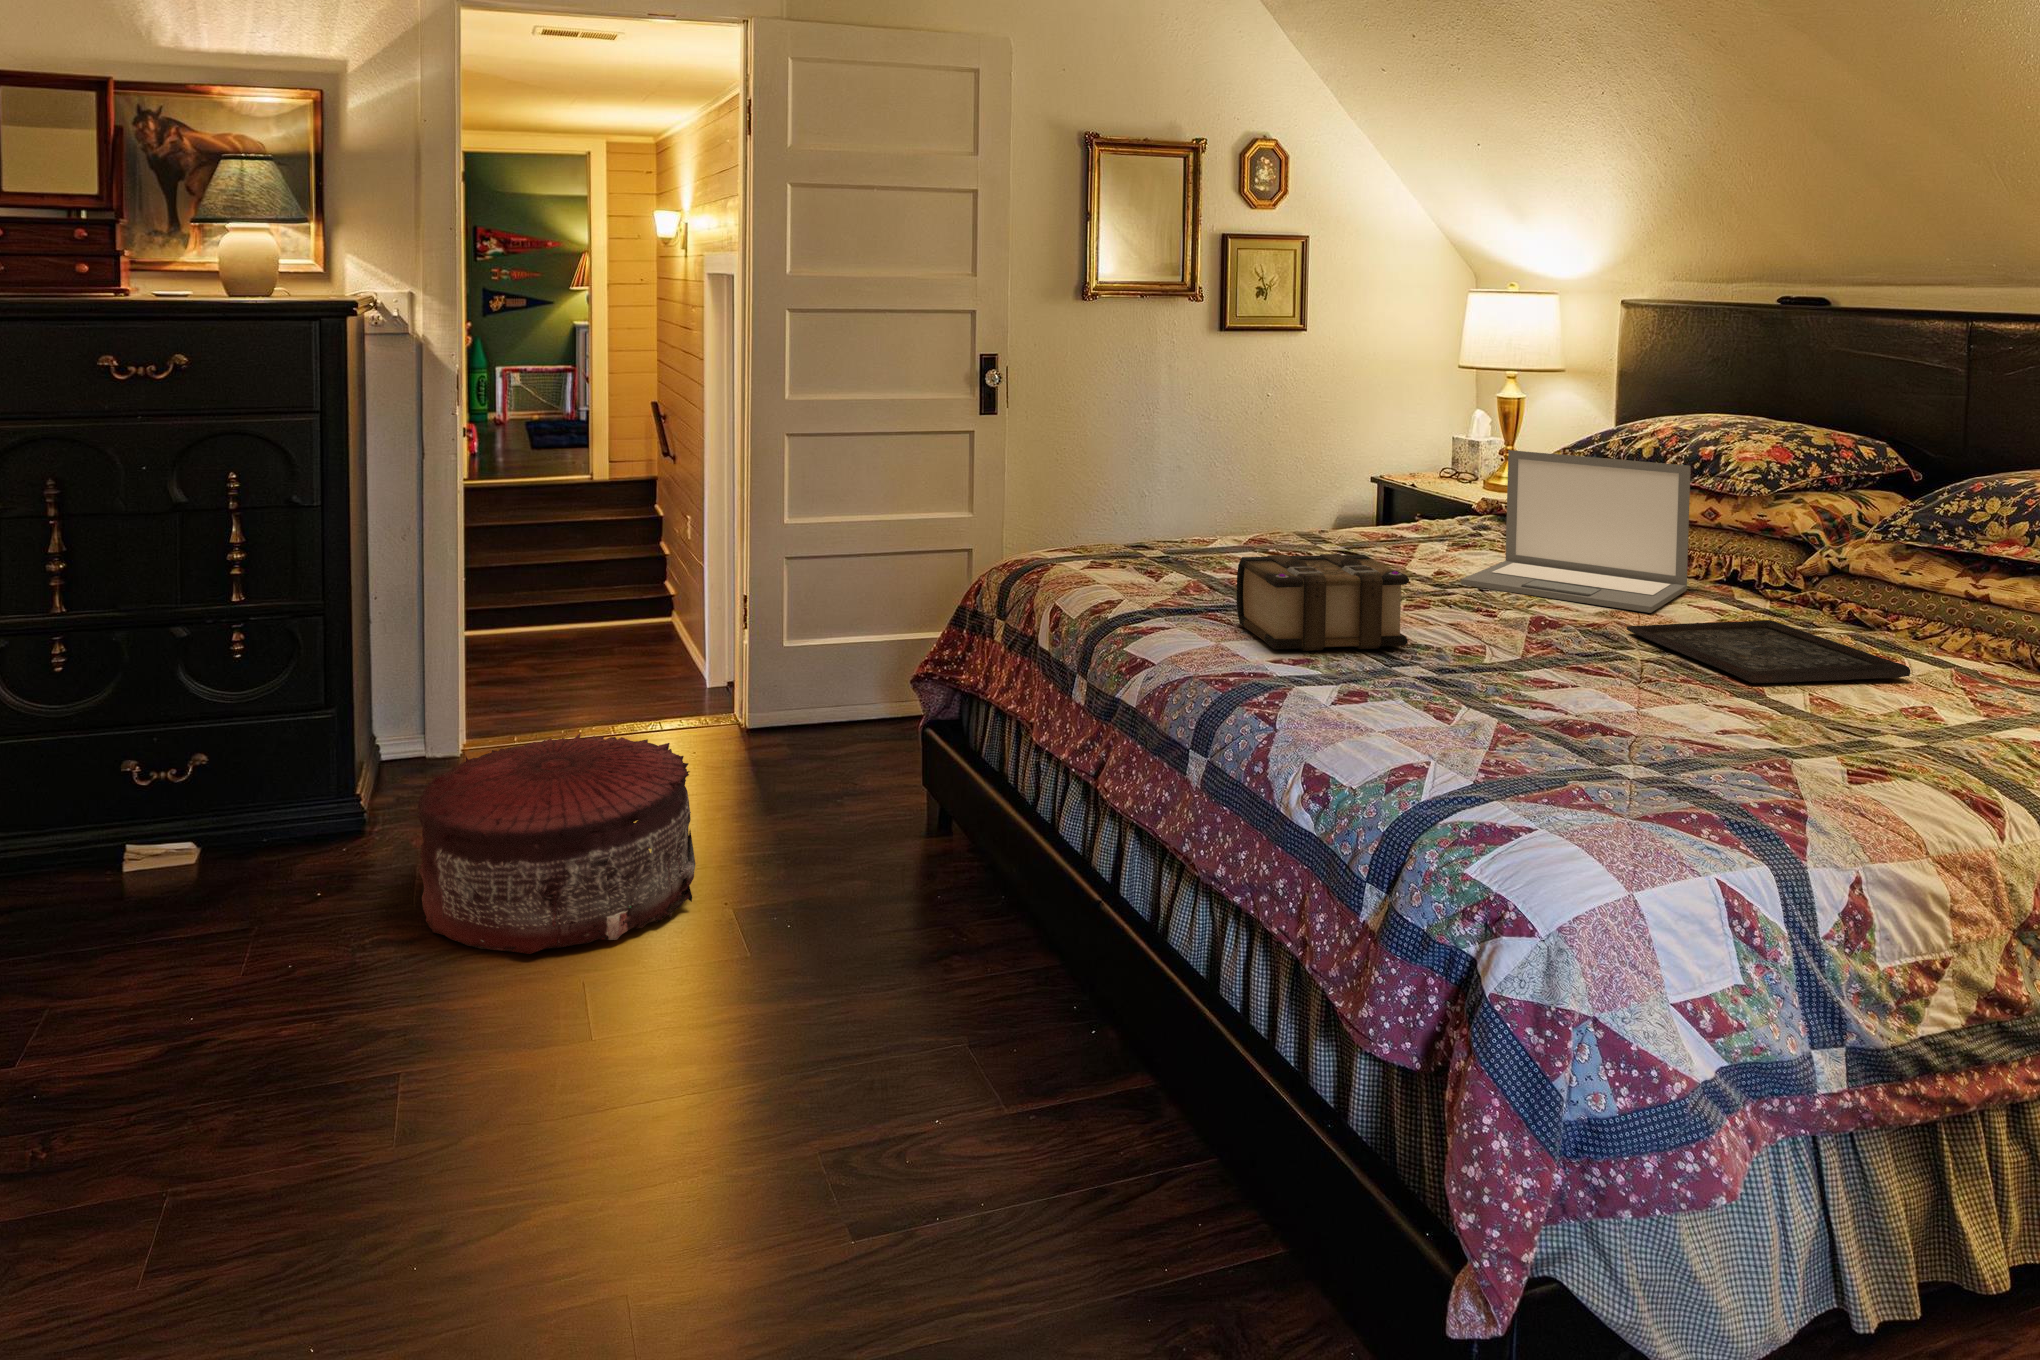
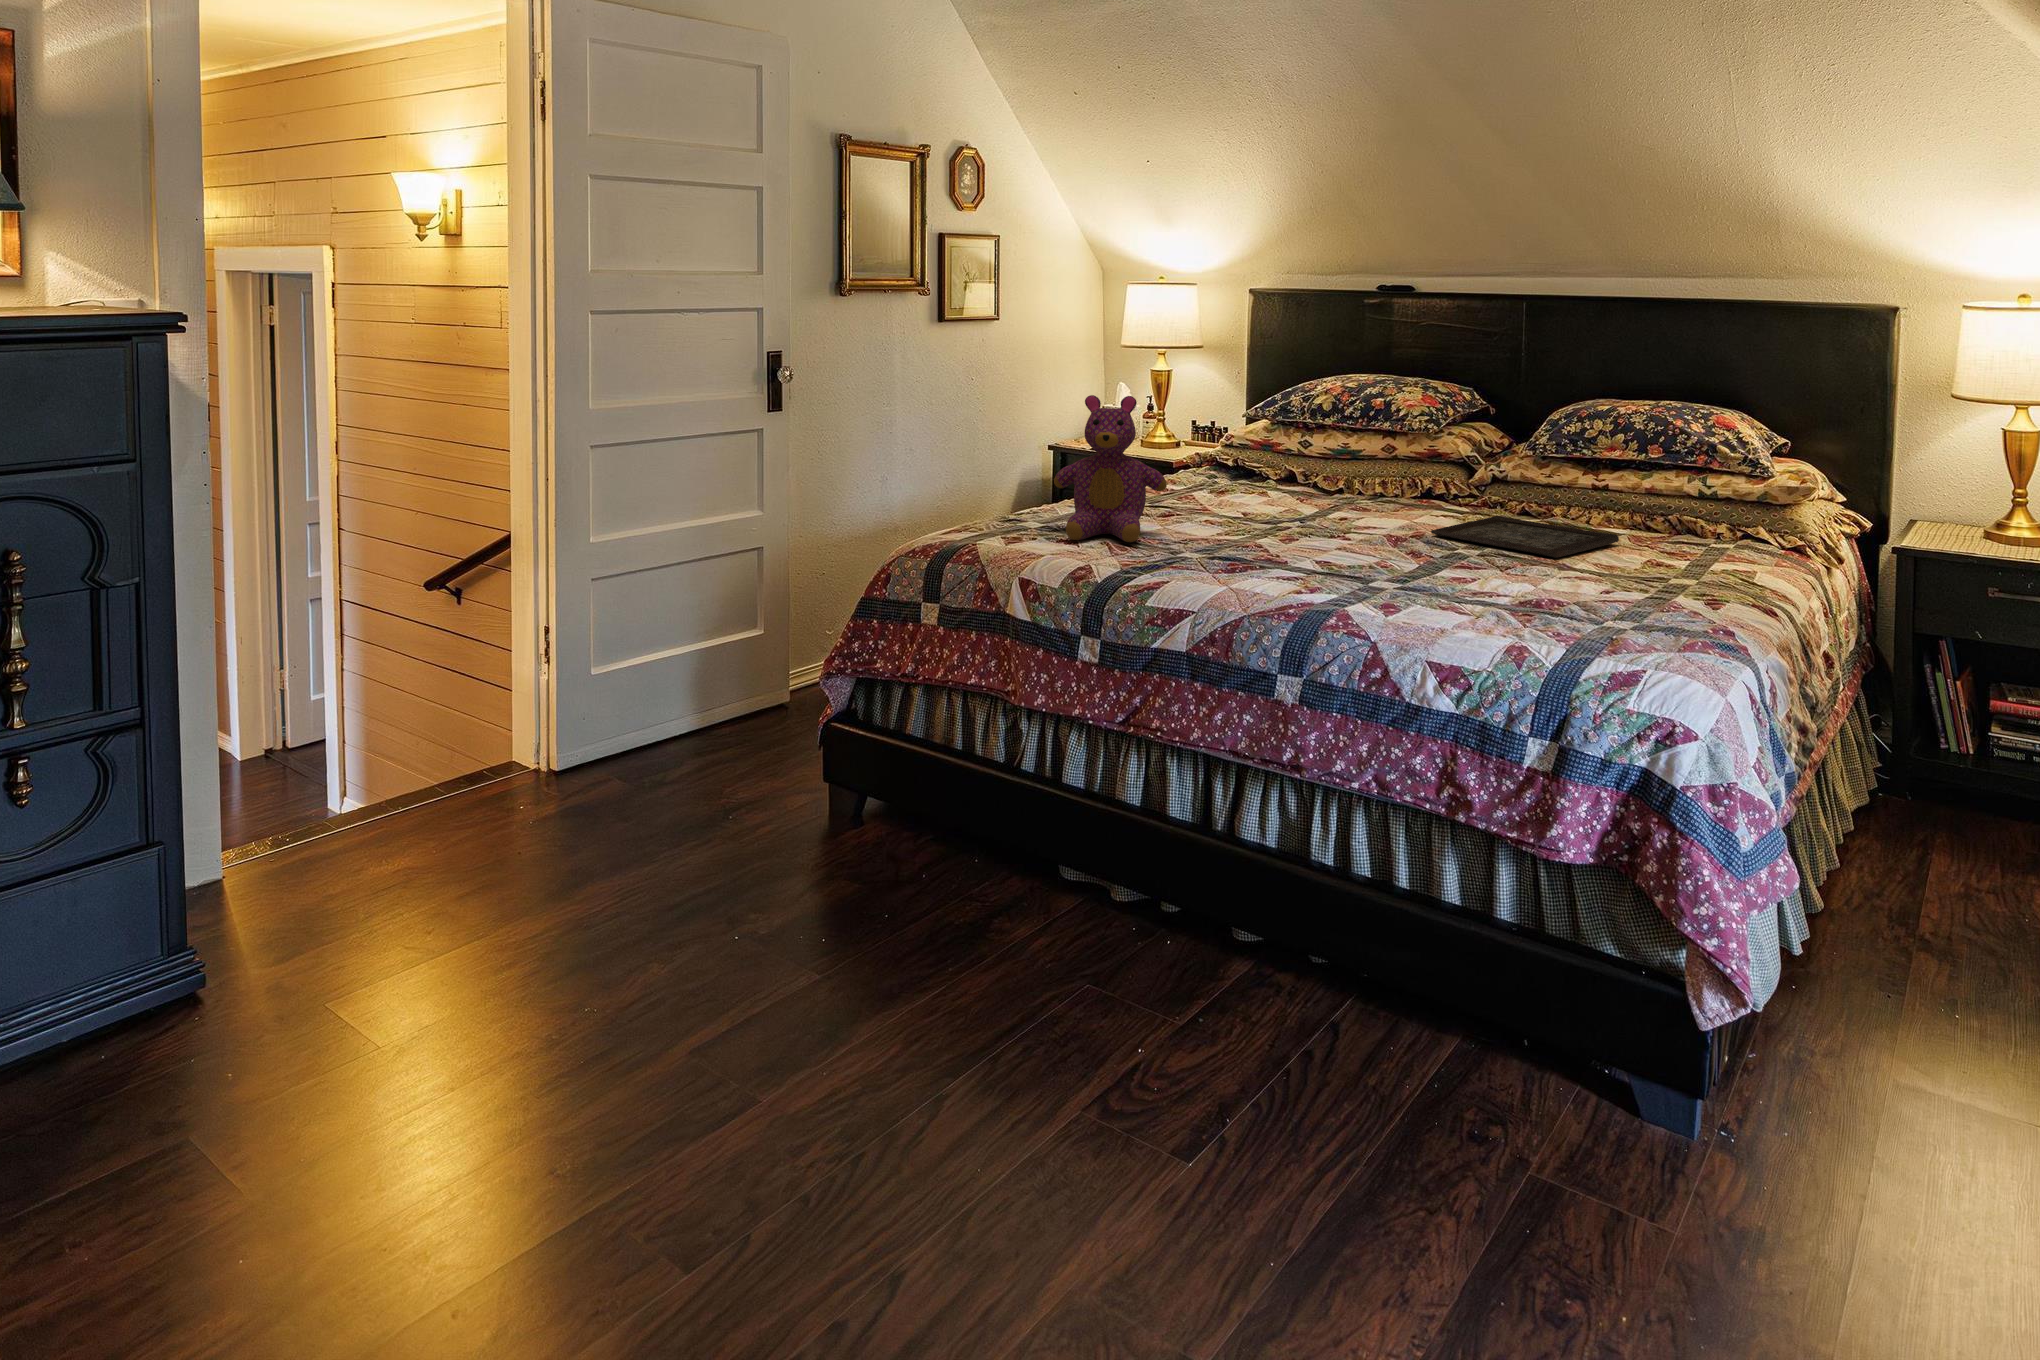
teddy bear: none [1138,419,1273,593] -> present [1054,395,1167,542]
laptop: present [1461,450,1691,613] -> none [1273,408,1418,520]
book: present [1236,554,1409,651] -> none [1196,495,1340,577]
pouf: present [418,733,695,954] -> none [344,766,682,1035]

